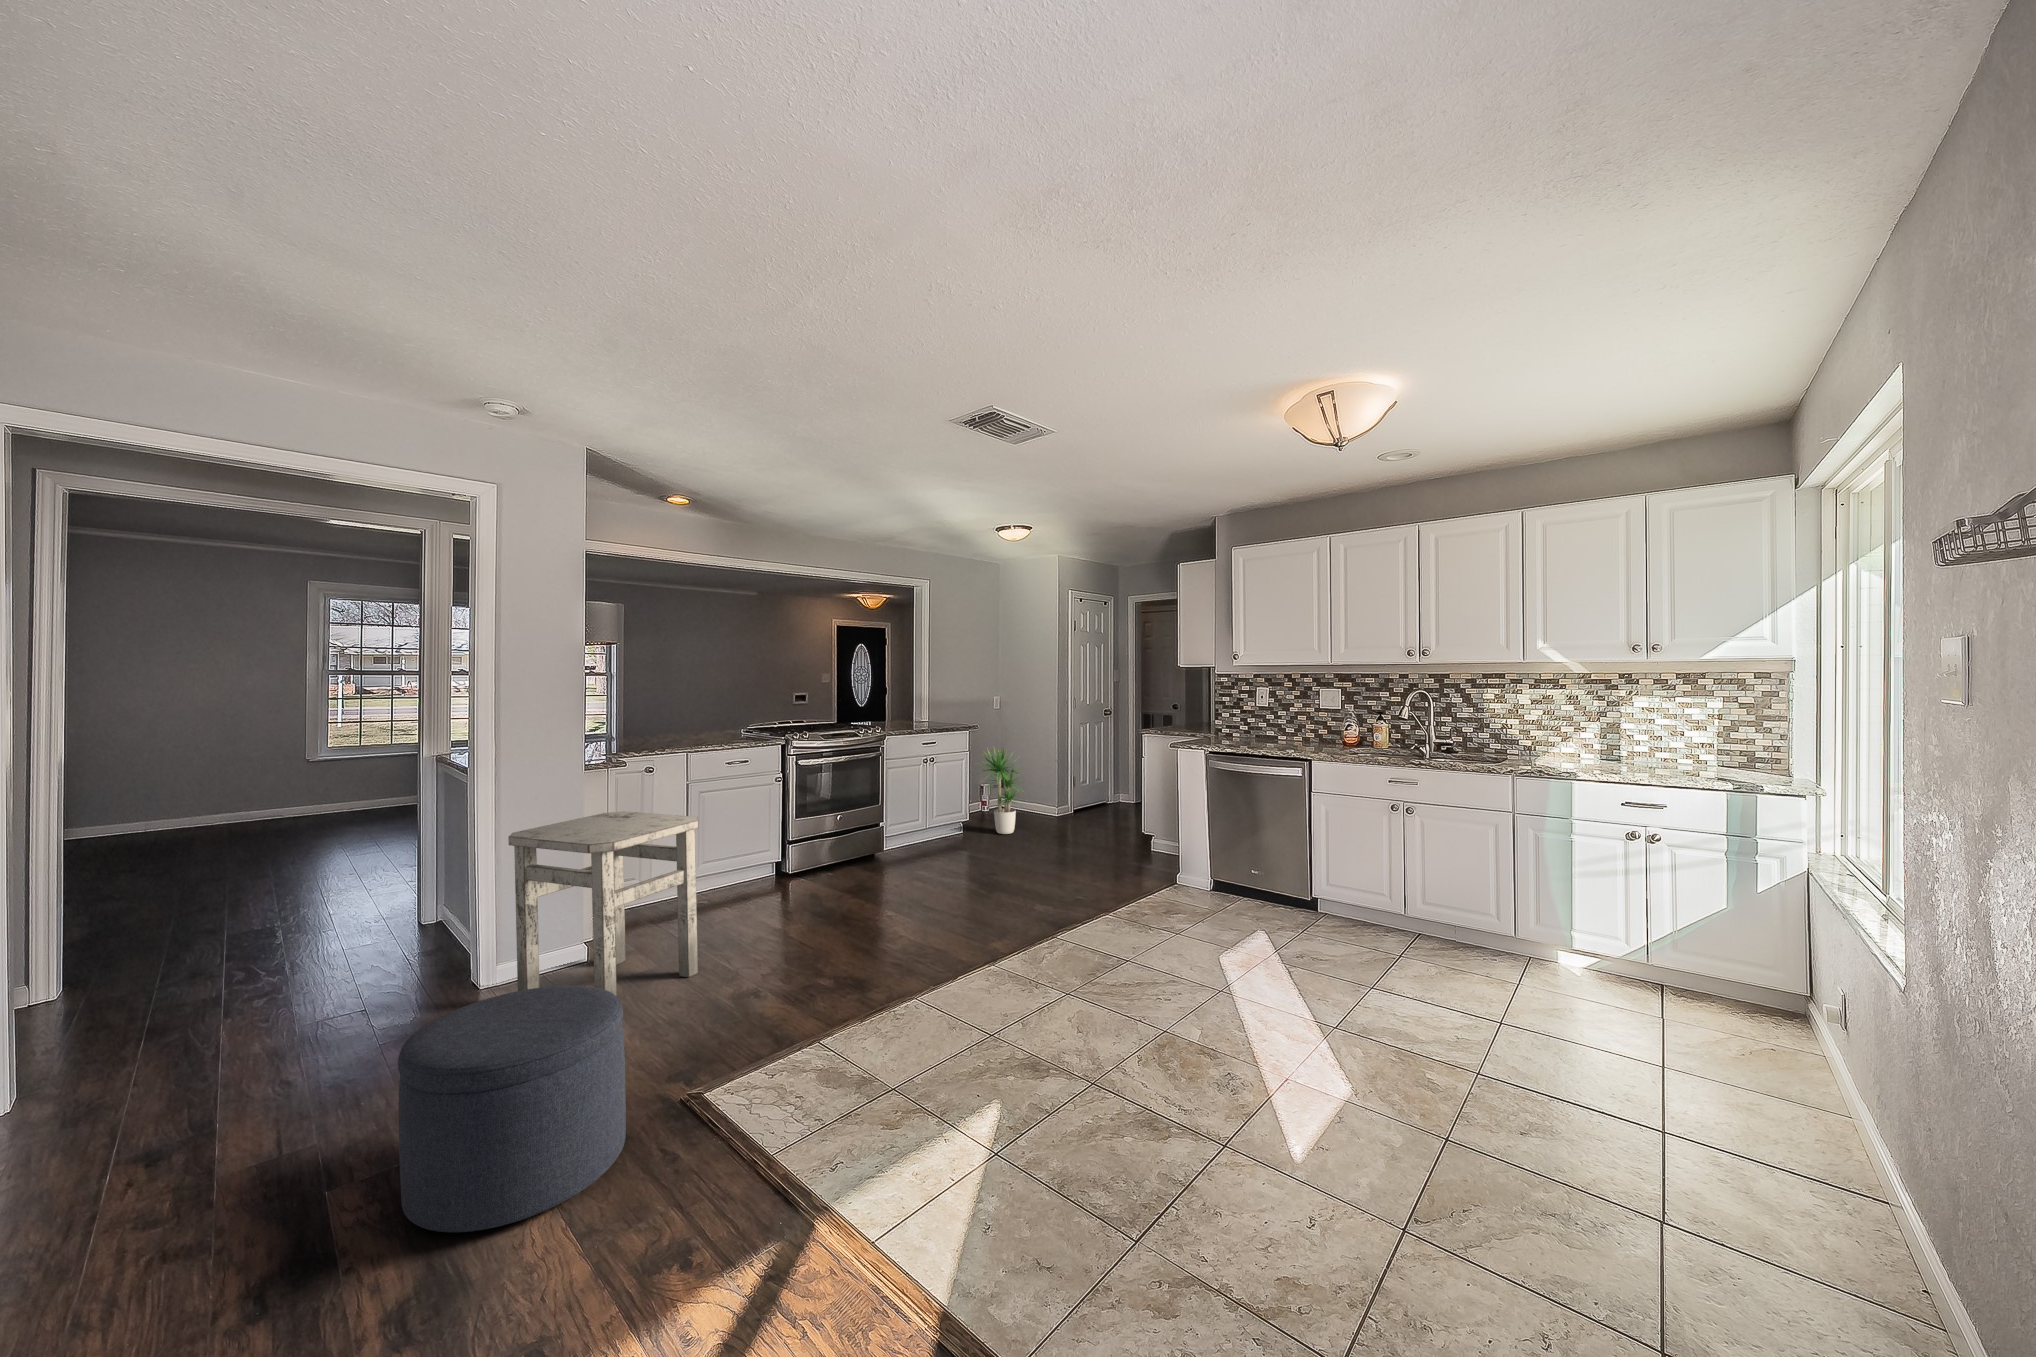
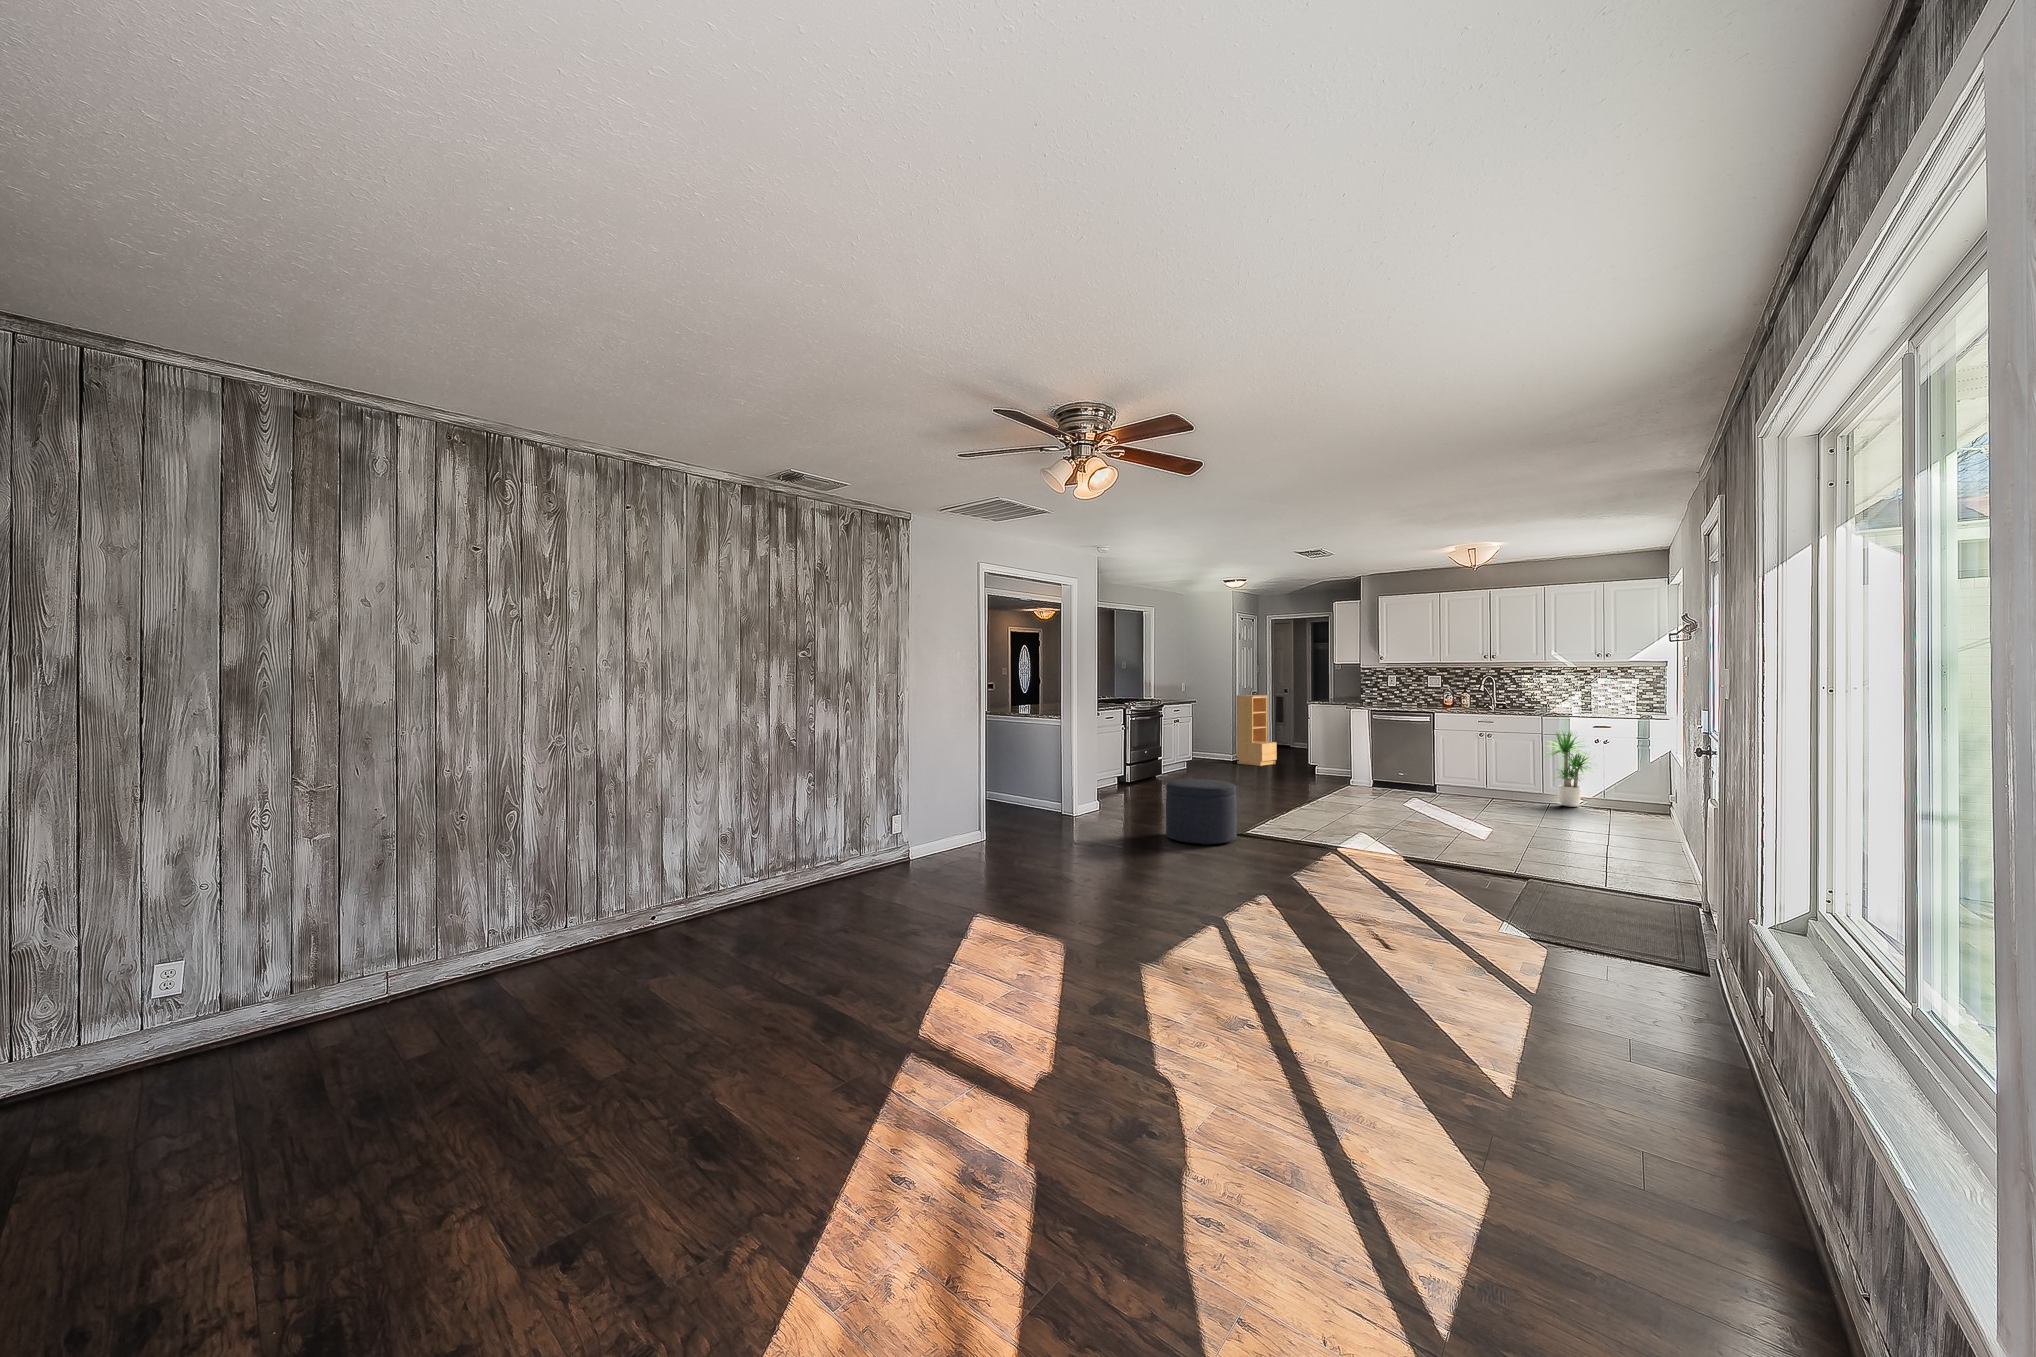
bookshelf: none [1052,714,1113,829] -> present [1237,695,1277,766]
potted plant: present [979,748,1021,834] -> present [1547,731,1591,807]
side table: present [508,811,699,996] -> none [1086,730,1158,816]

